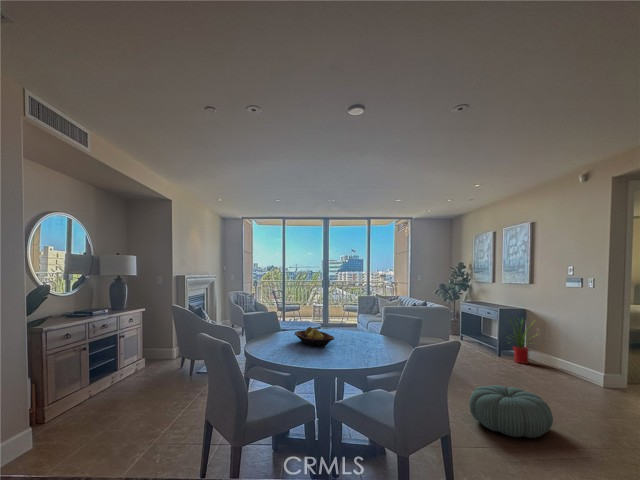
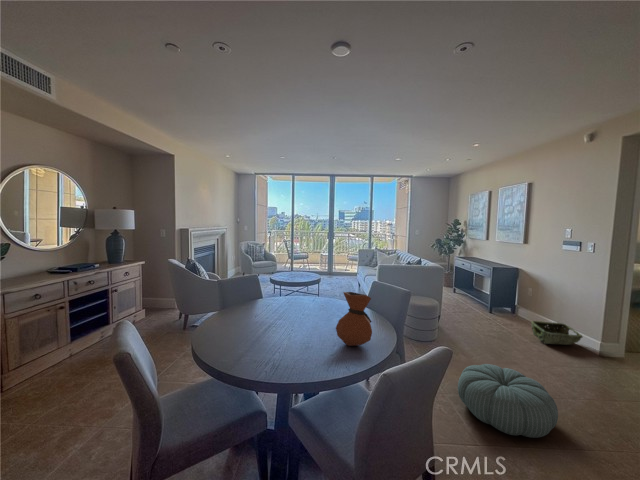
vase: none [368,307,397,348] -> present [336,292,372,346]
house plant: present [509,319,529,364] -> none [491,273,533,323]
fruit bowl: present [295,327,334,347] -> none [252,308,296,337]
woven basket: none [538,357,585,379] -> present [531,321,582,345]

